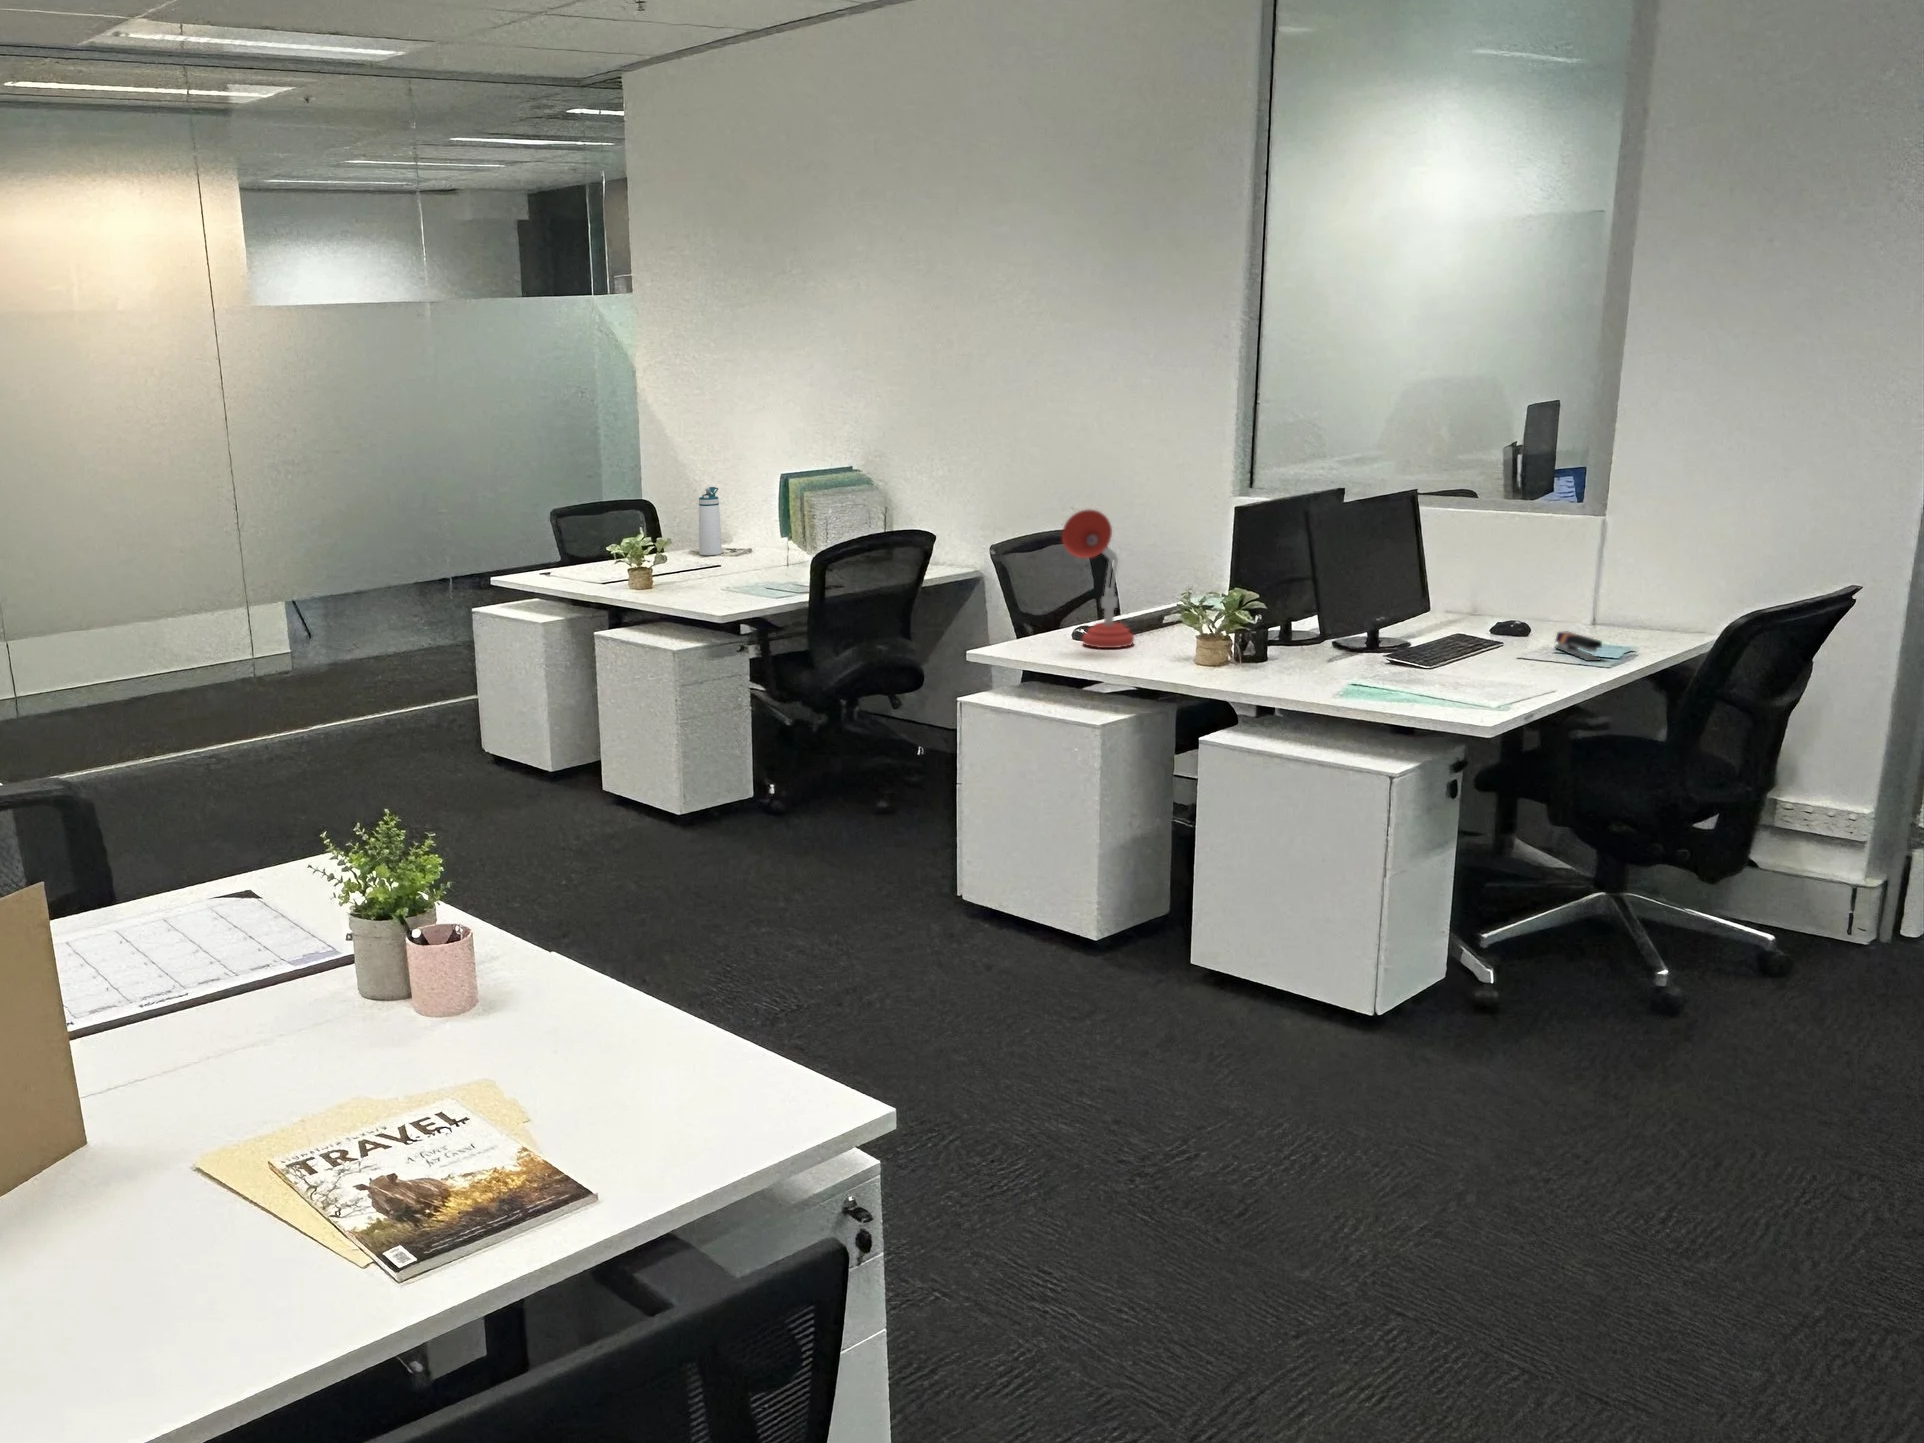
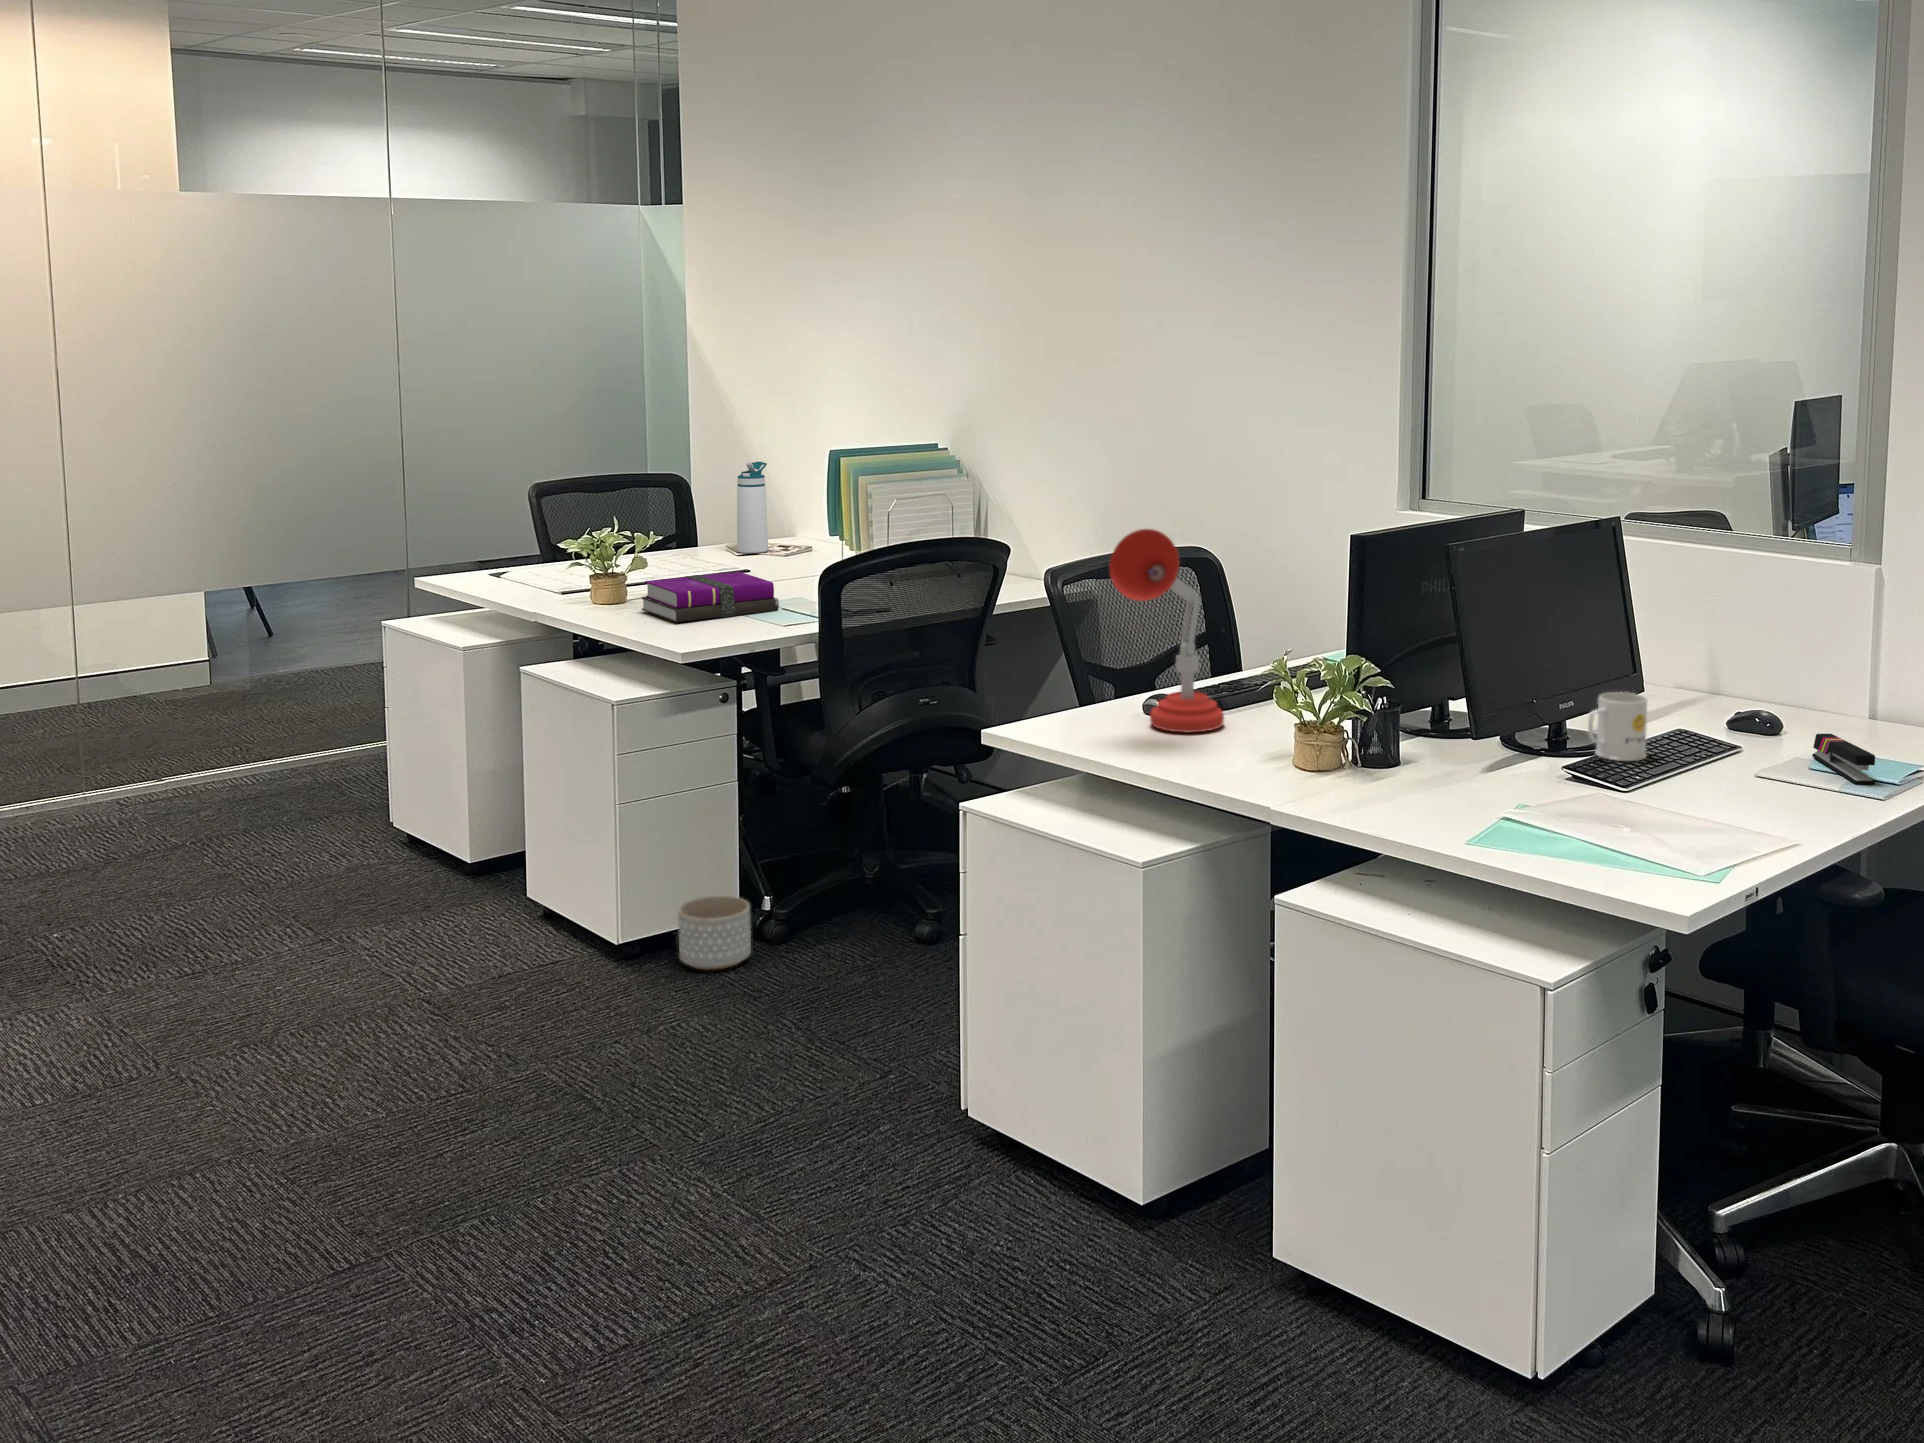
notebook: none [671,564,768,598] -> present [641,572,779,622]
mug: none [1397,609,1439,654] -> present [1588,692,1648,761]
planter: none [726,784,775,831] -> present [678,896,751,970]

